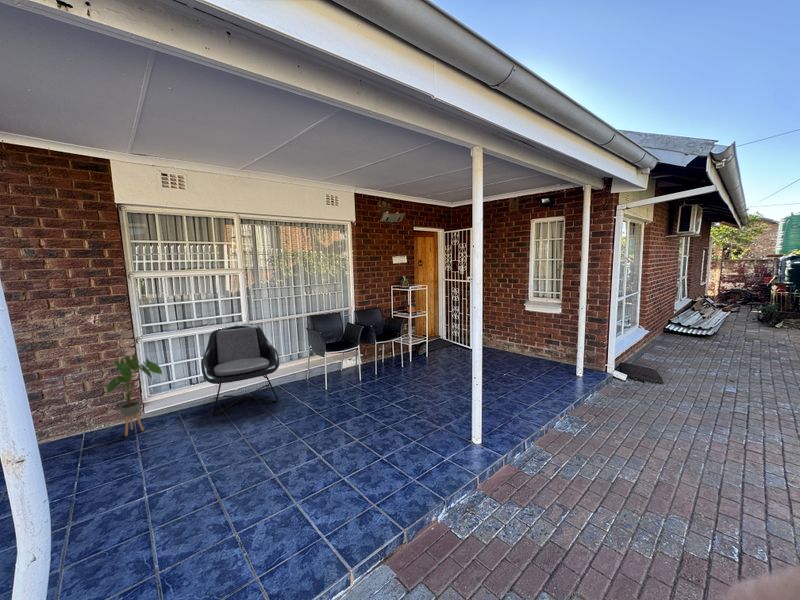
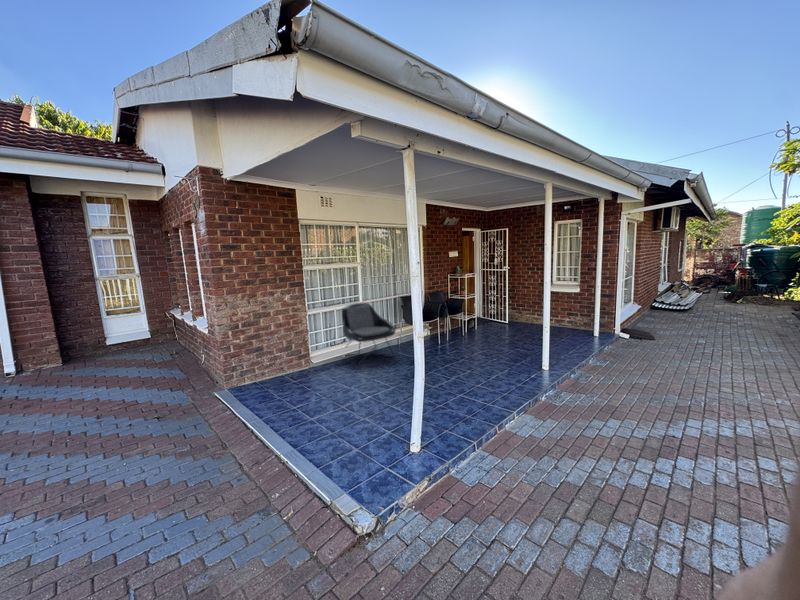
house plant: present [106,355,162,436] -> none [299,322,334,376]

